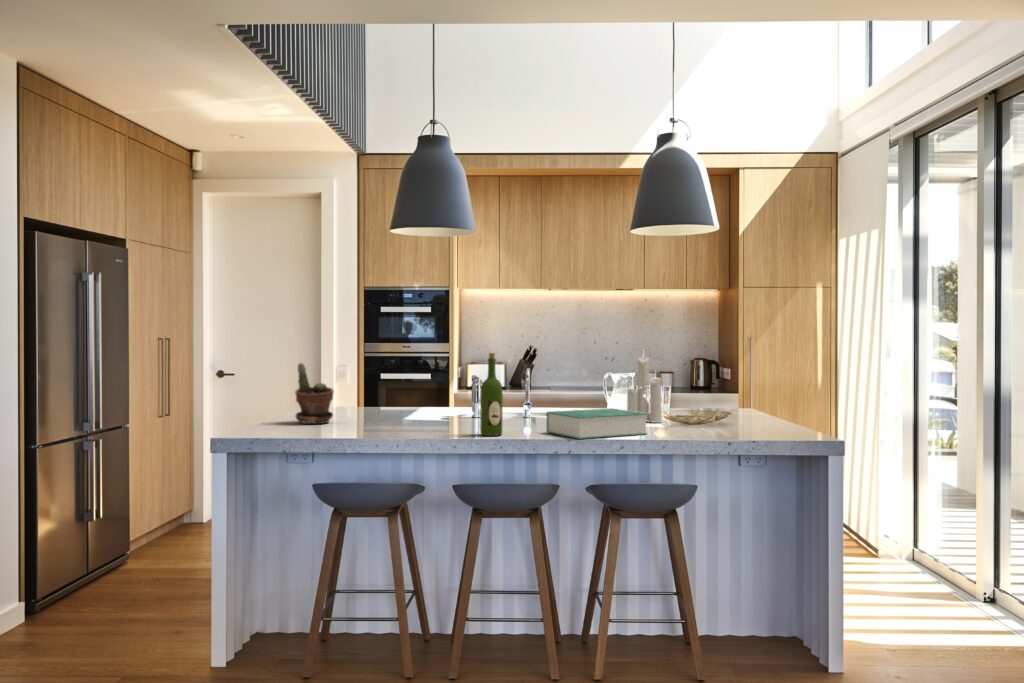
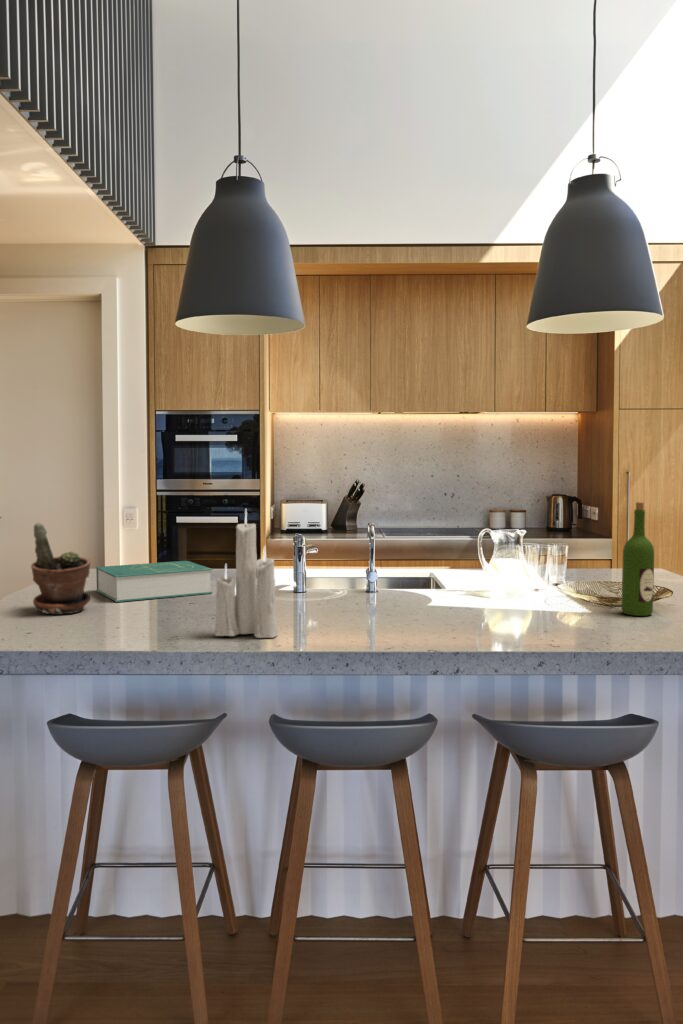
wine bottle: present [481,353,503,436] -> present [622,502,654,616]
candle: present [627,357,662,423] -> present [214,511,278,638]
book: present [547,409,647,439] -> present [96,561,212,602]

